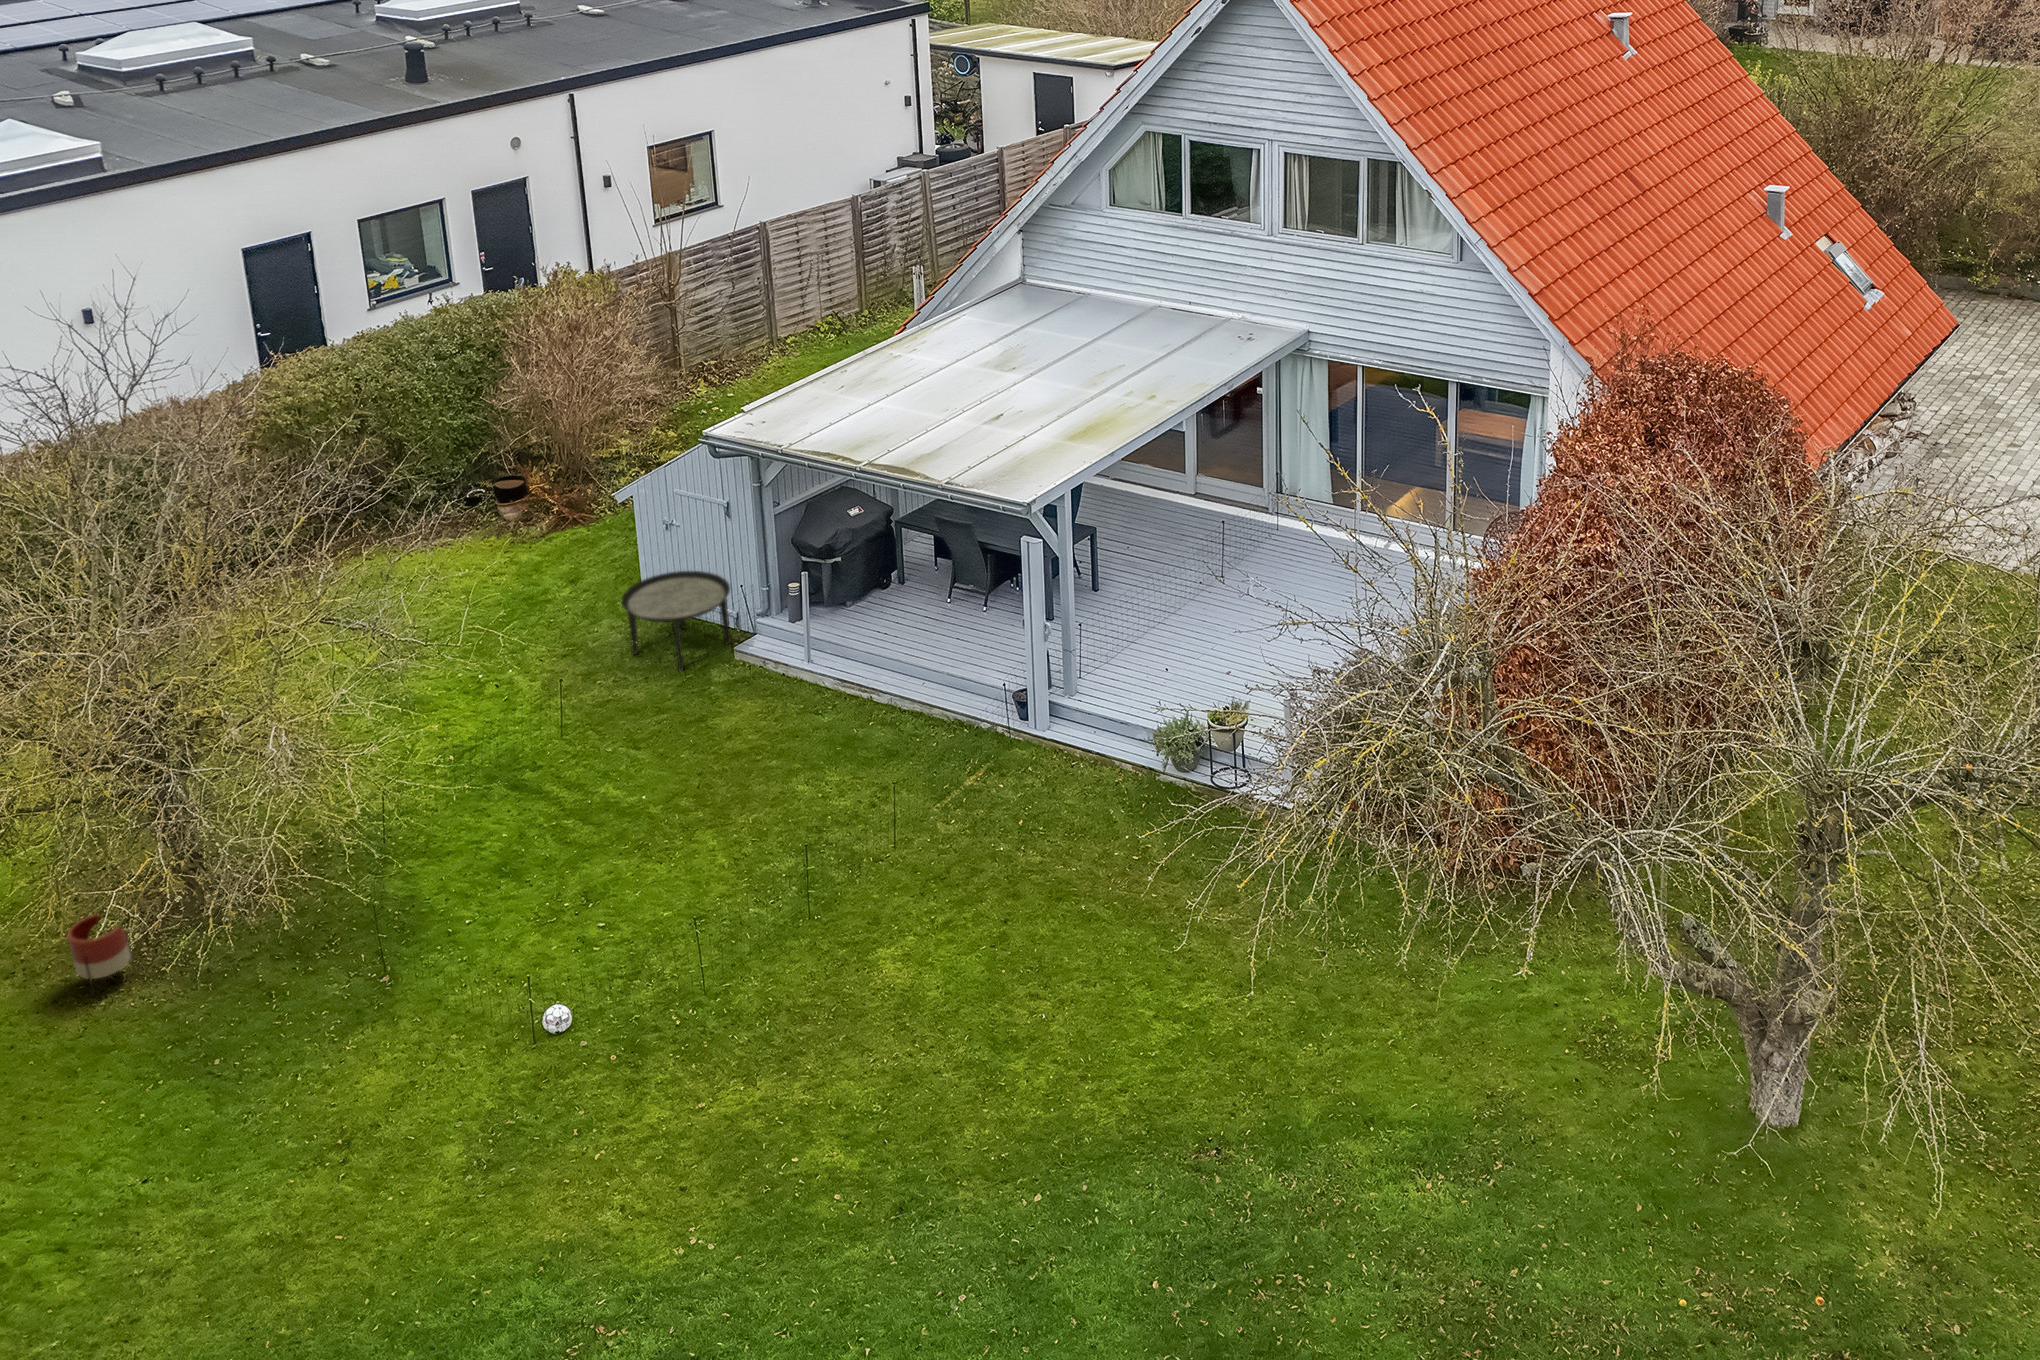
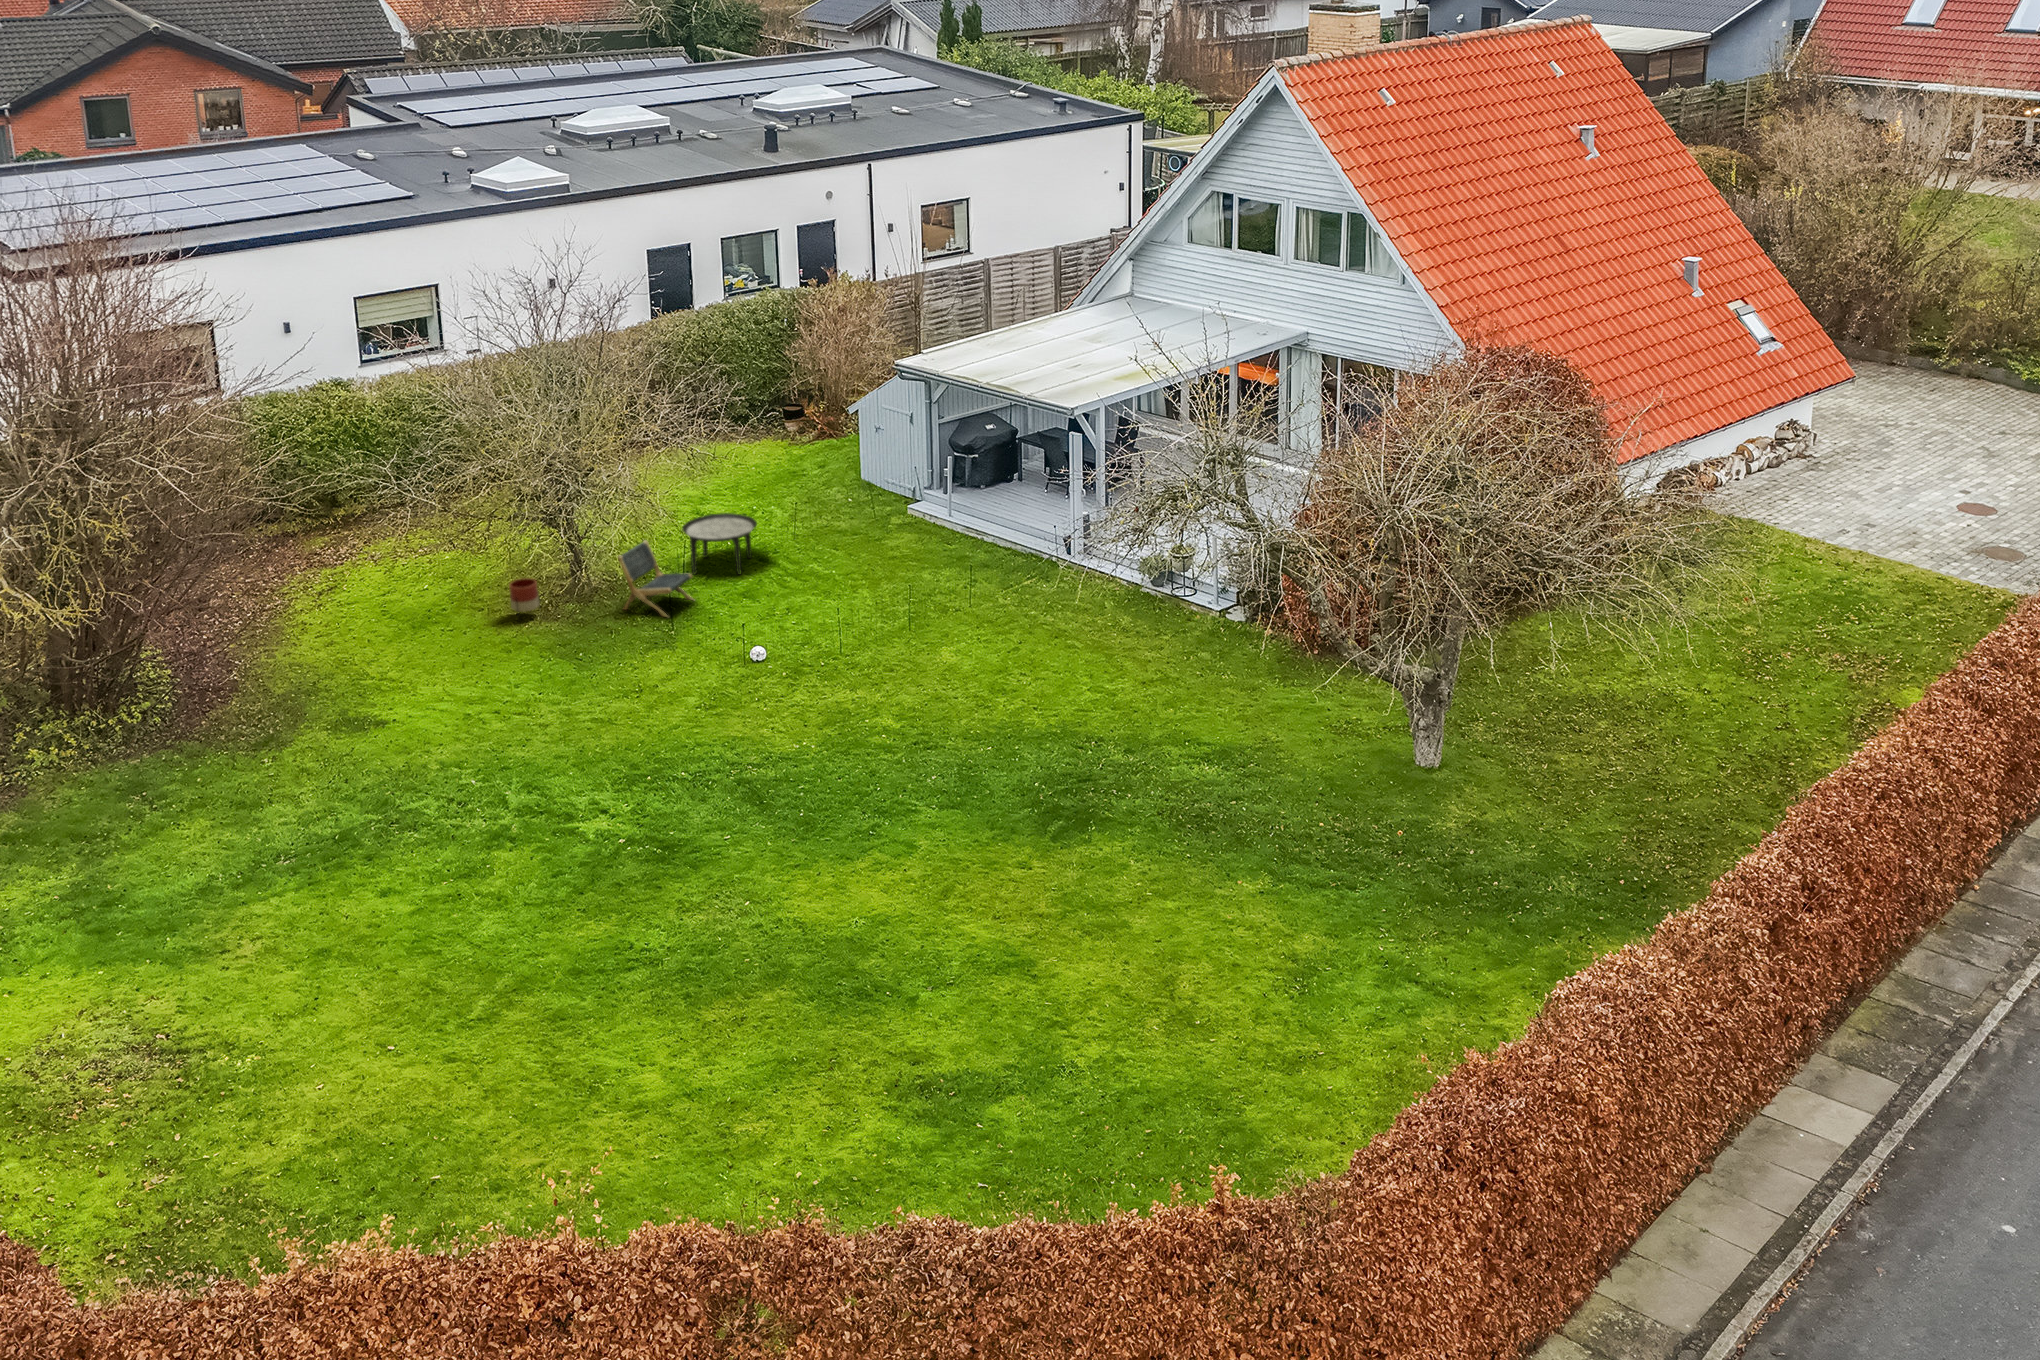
round table: present [621,571,731,671] -> present [682,513,757,575]
lounge chair: none [274,804,423,941] -> present [618,540,693,617]

